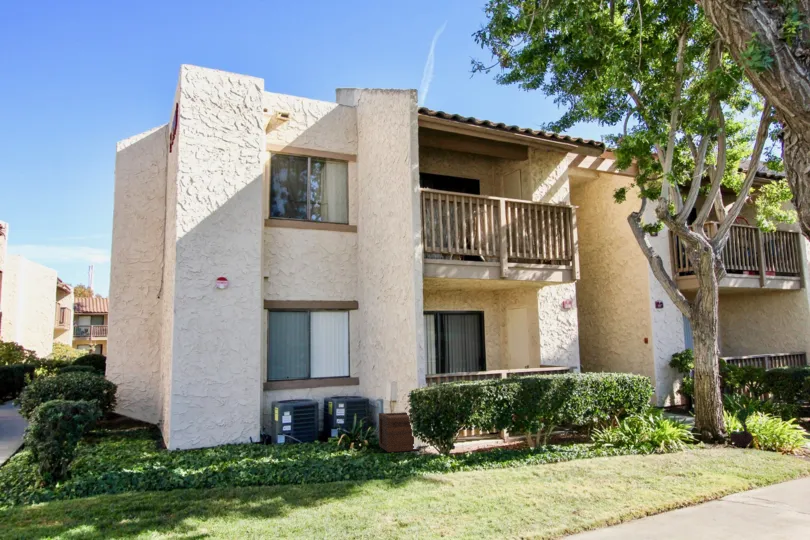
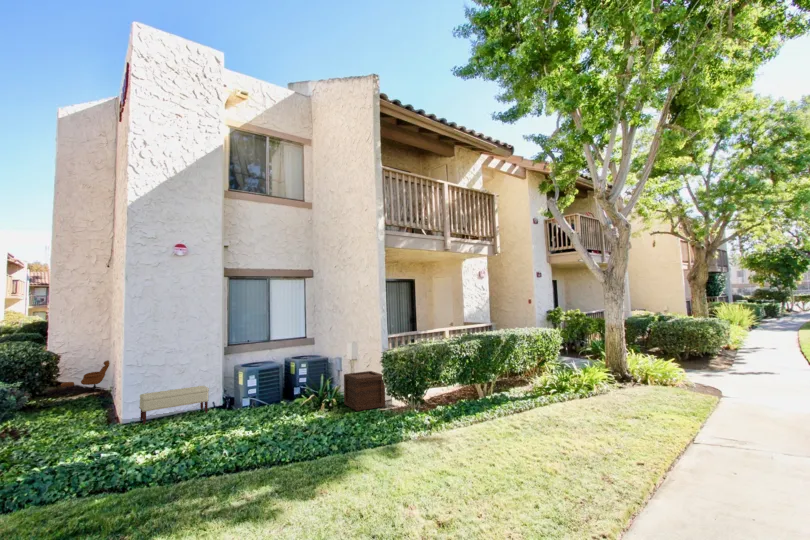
lounge chair: none [112,393,158,425] -> present [60,360,110,394]
potted tree: present [731,406,755,447] -> none [626,350,647,385]
bench: none [184,419,246,451] -> present [139,386,209,425]

